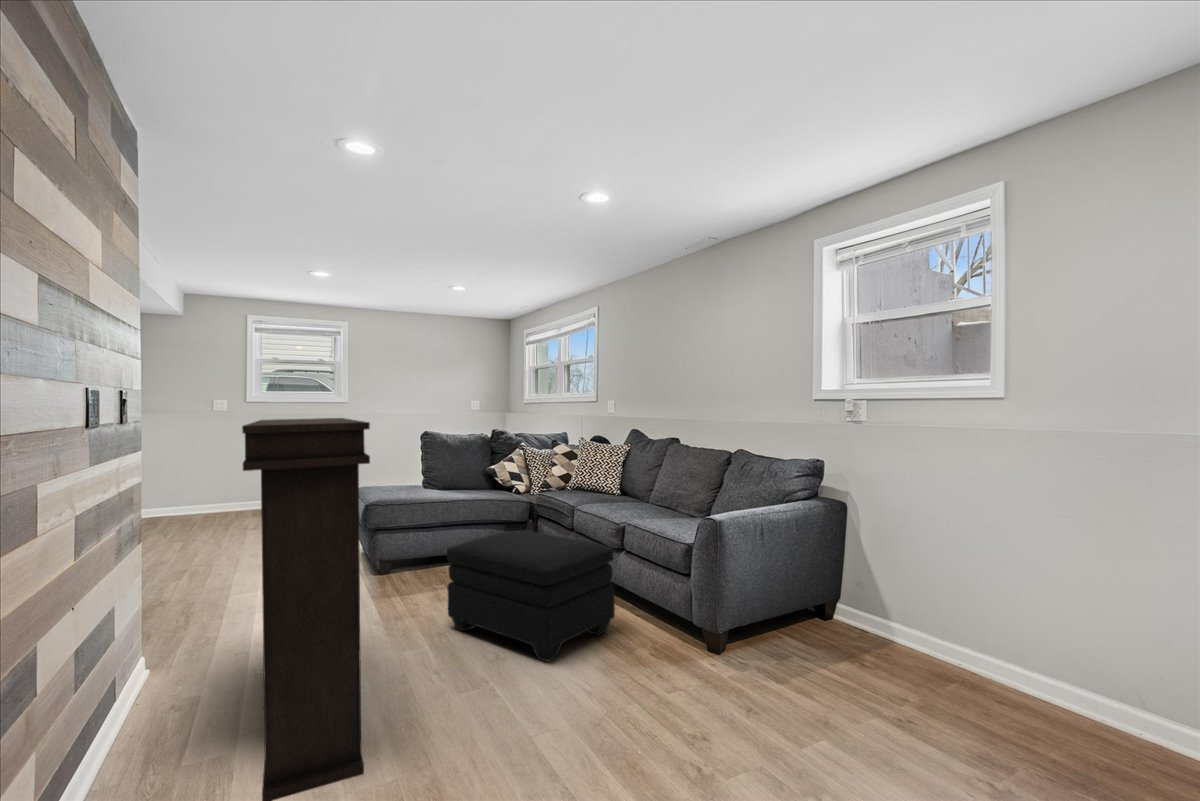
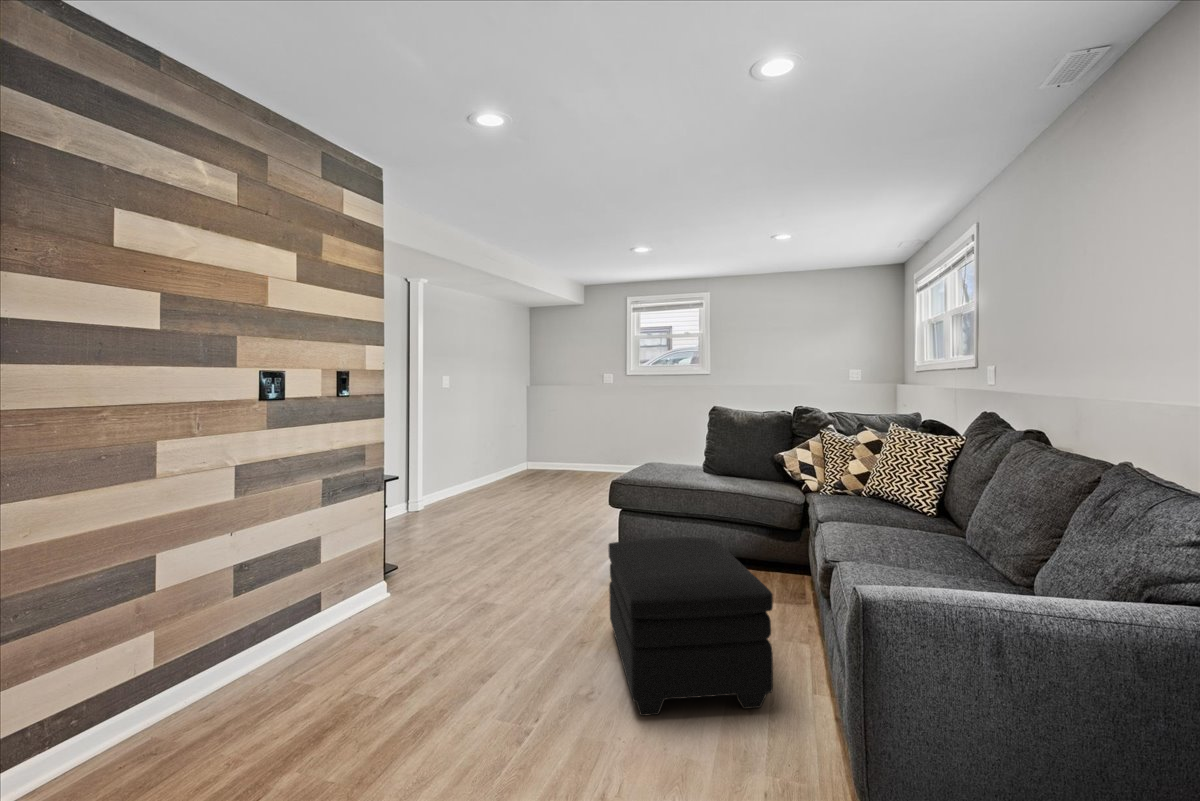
console table: present [242,418,370,801] -> none [251,395,511,752]

